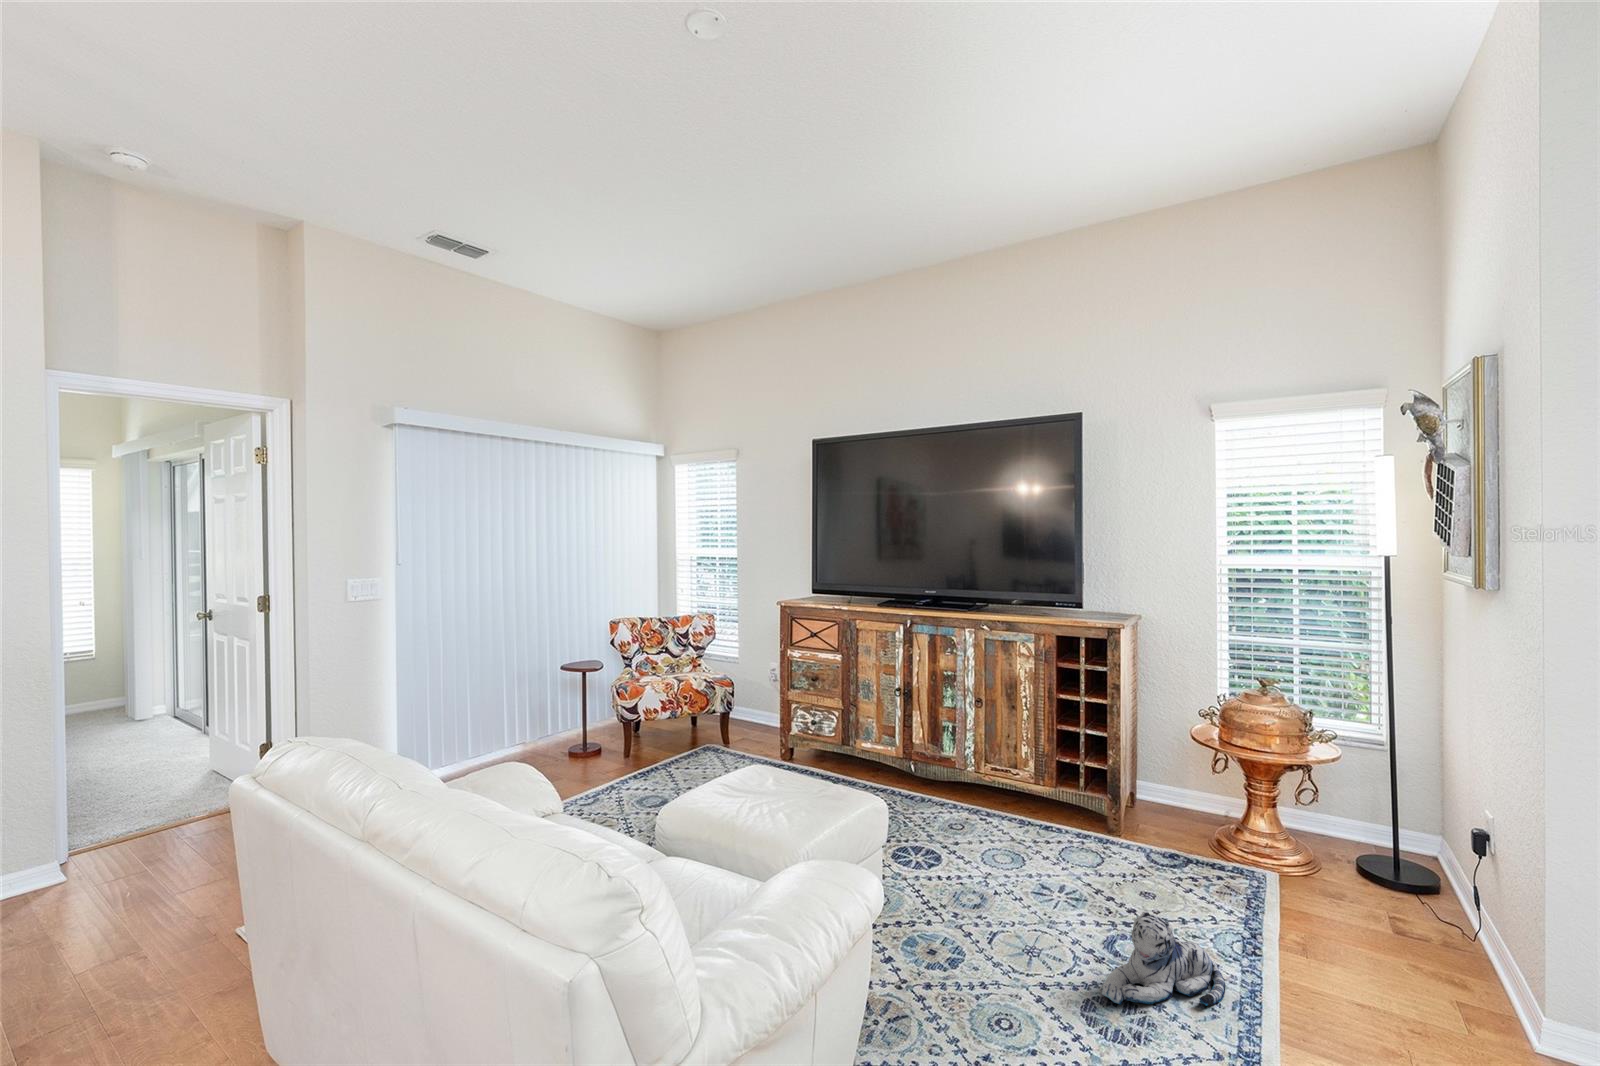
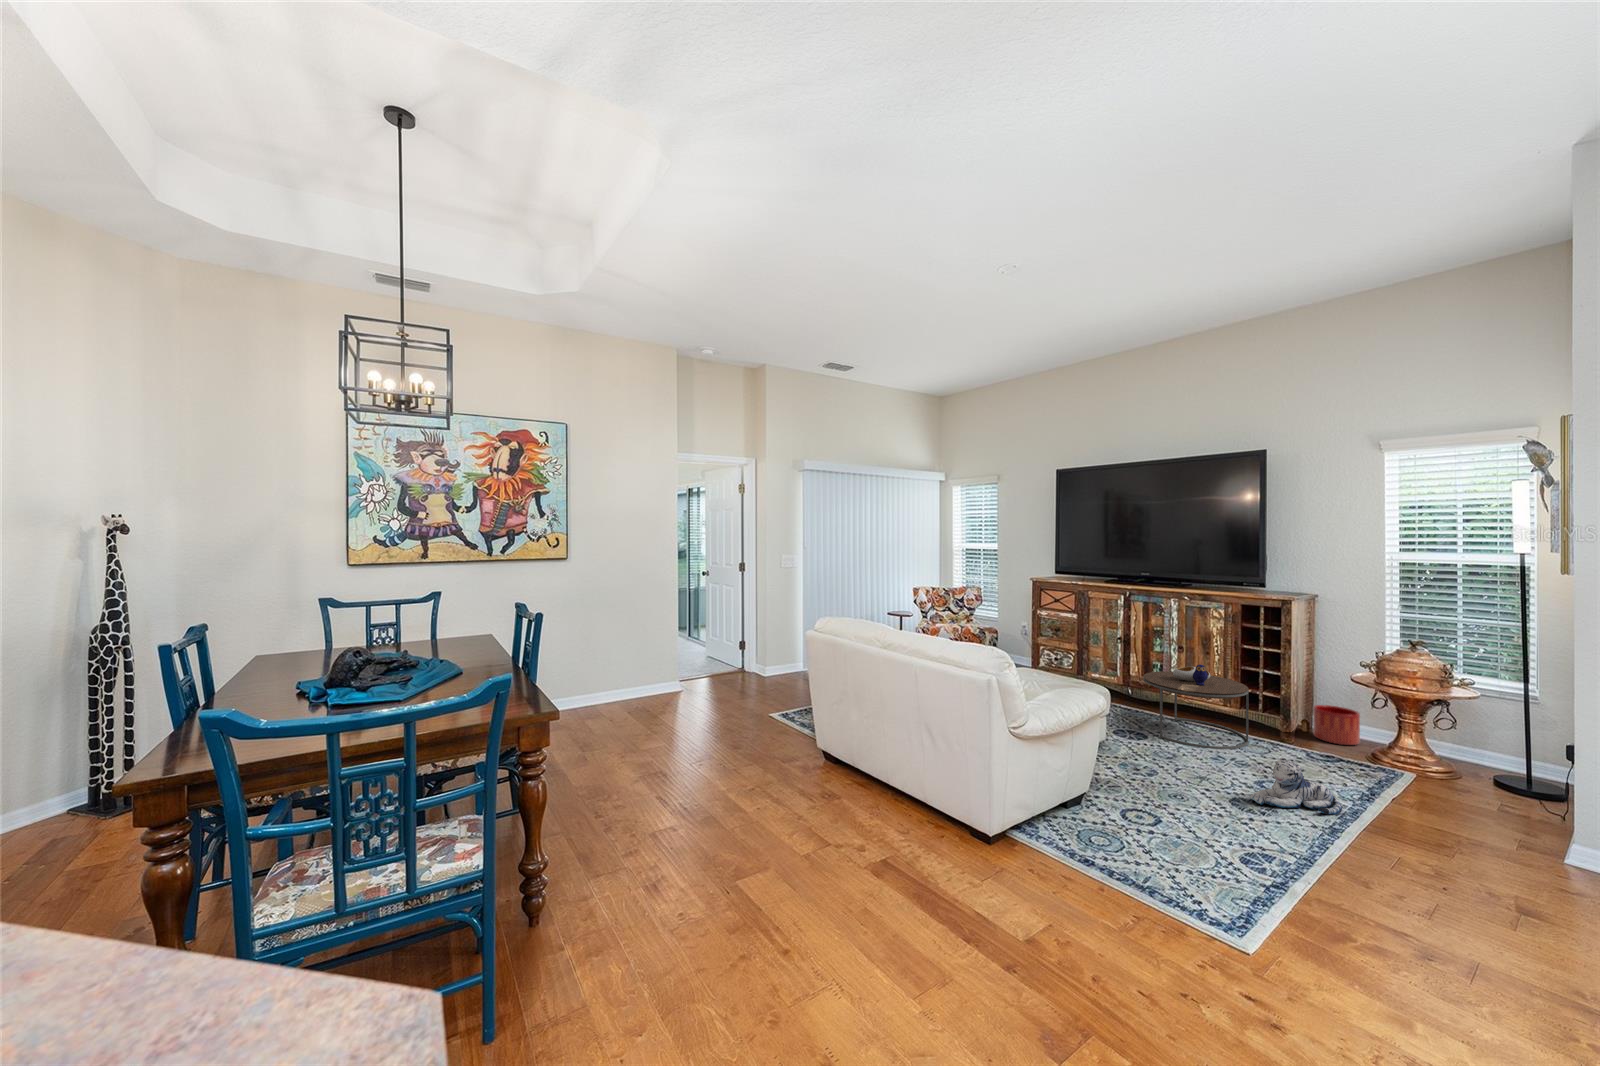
side table: none [932,733,1071,867] -> present [1143,665,1248,749]
planter: none [1142,769,1196,827] -> present [1313,705,1360,745]

